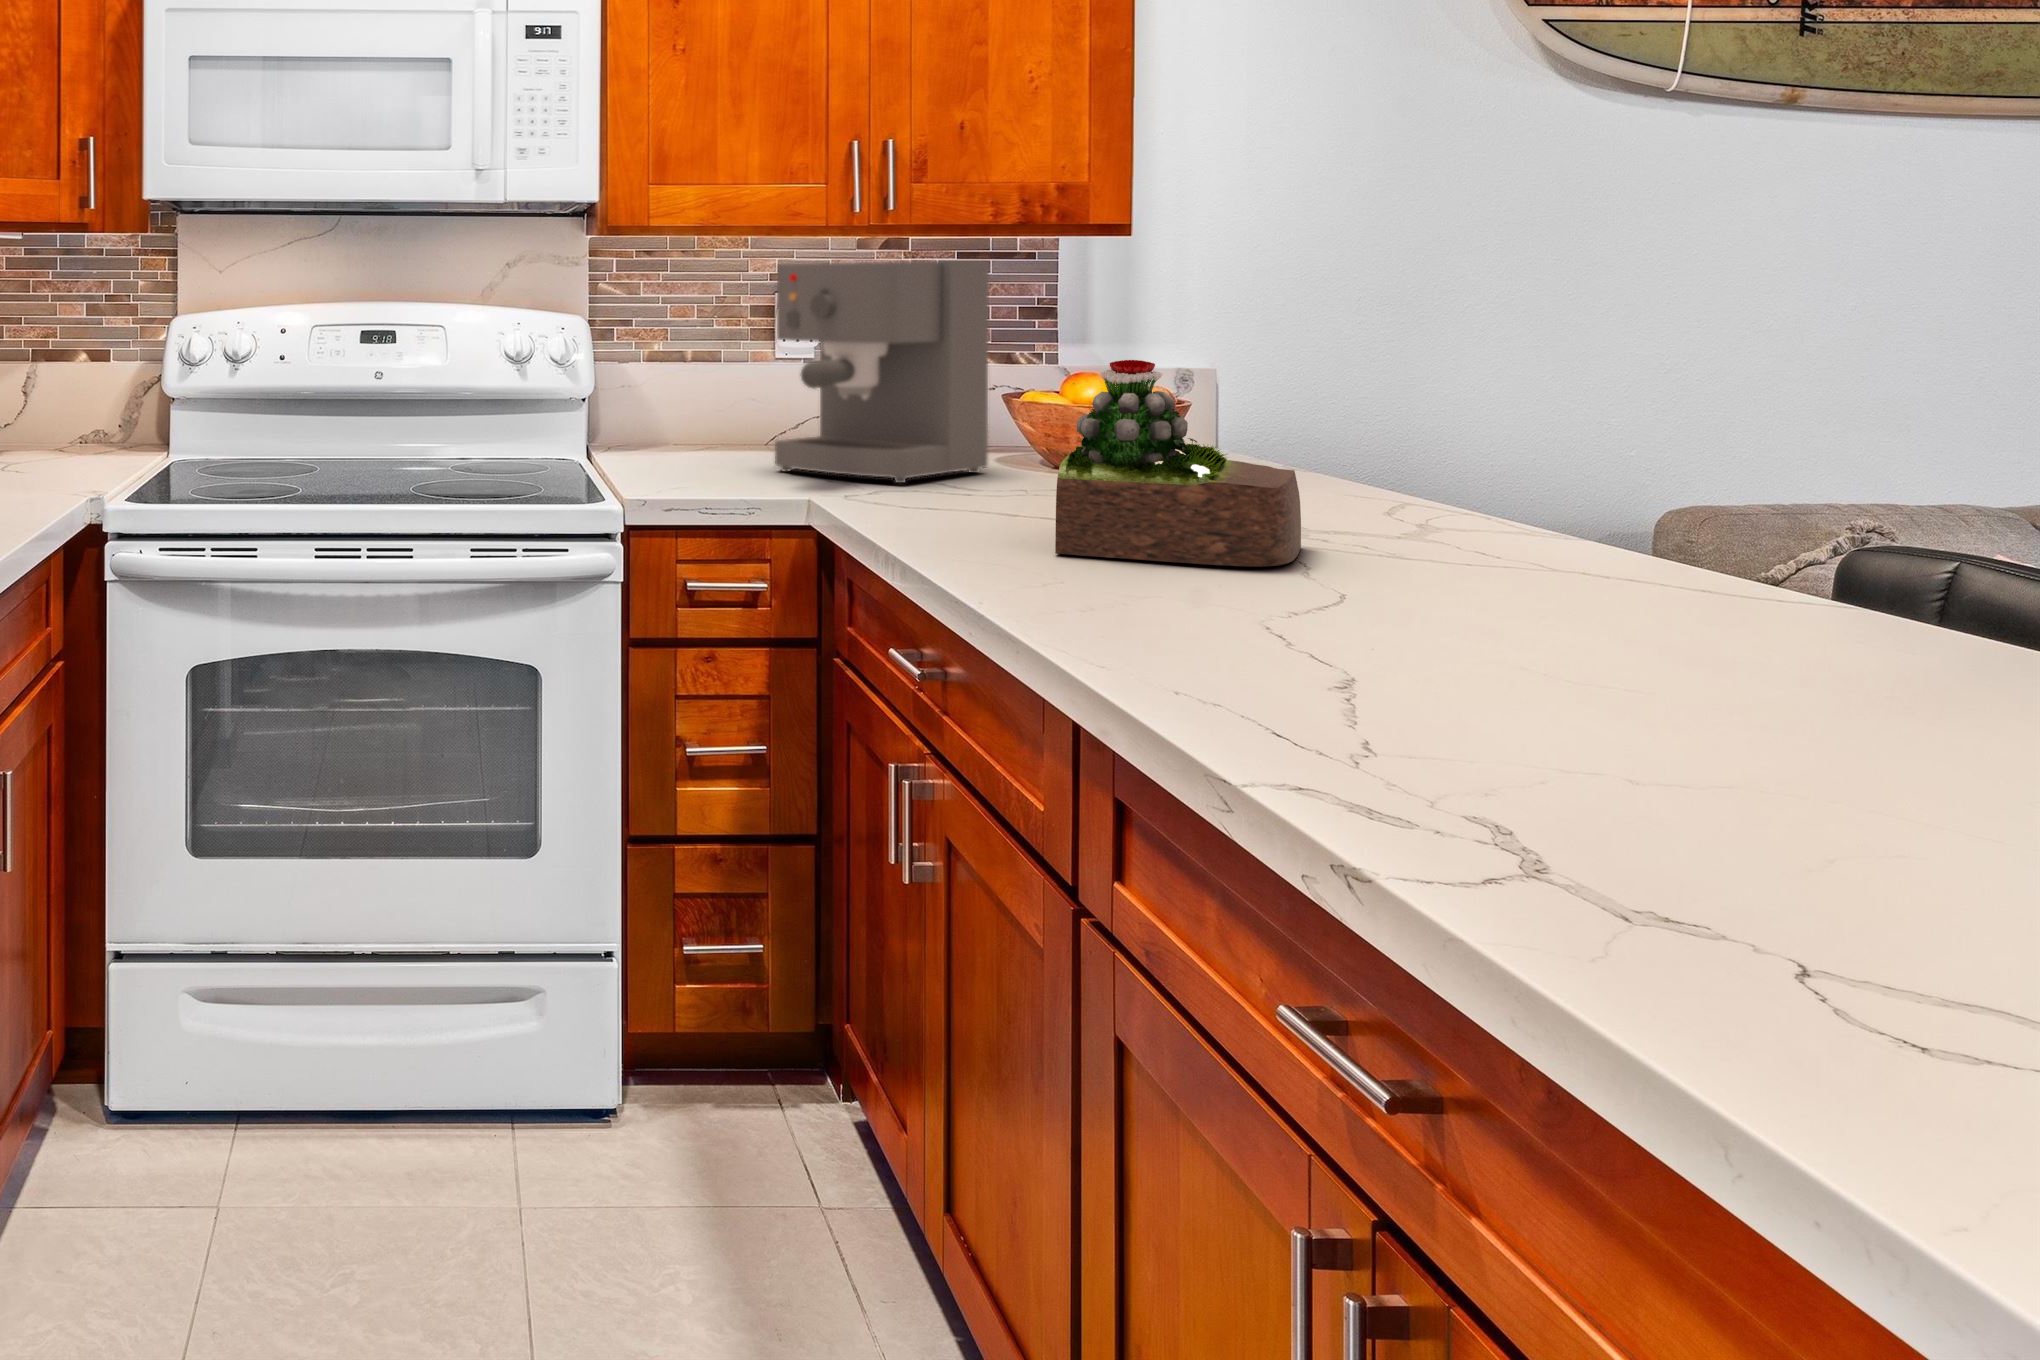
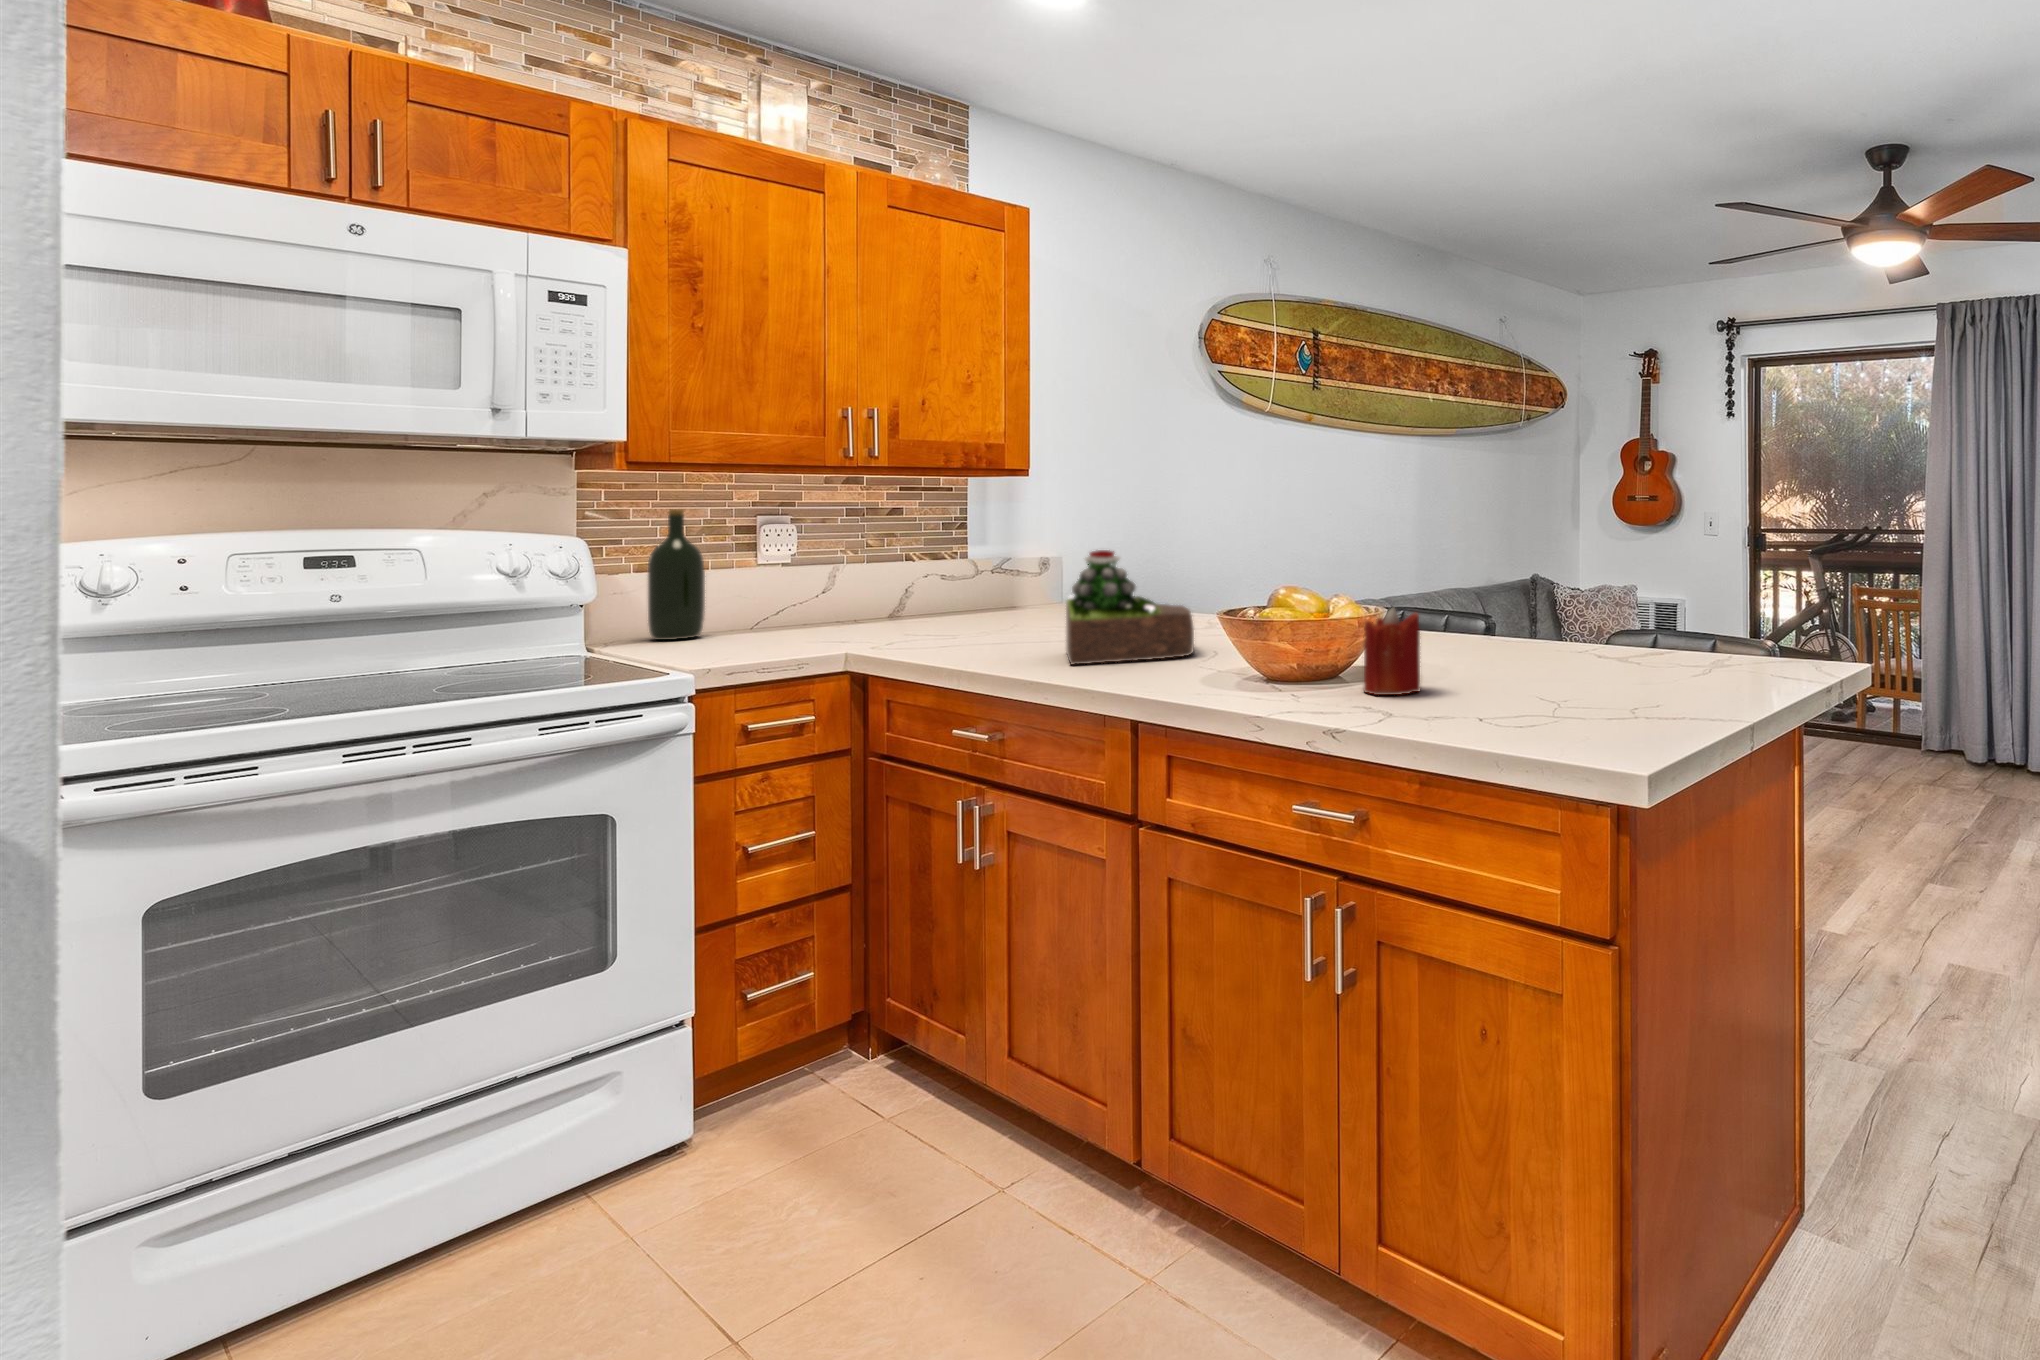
coffee maker: present [775,261,989,483] -> none [790,492,952,642]
wine bottle: none [651,287,708,453] -> present [648,509,705,640]
candle: none [1533,520,1698,734] -> present [1363,608,1420,695]

